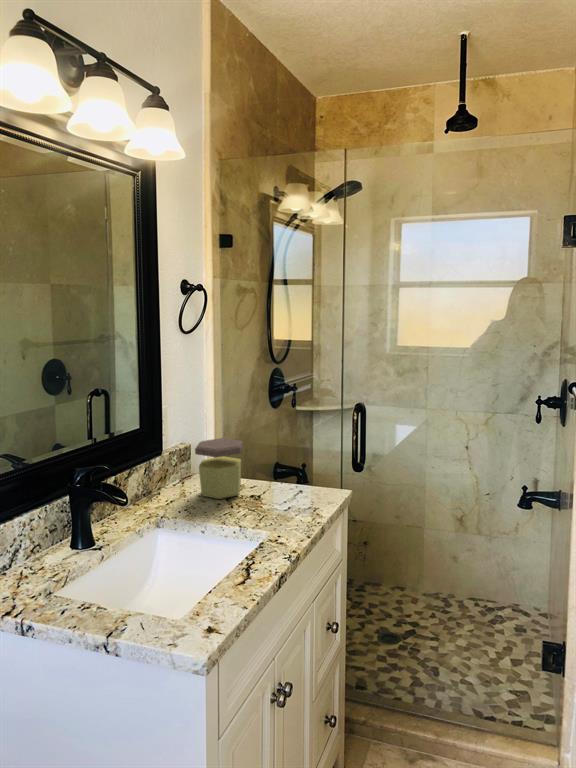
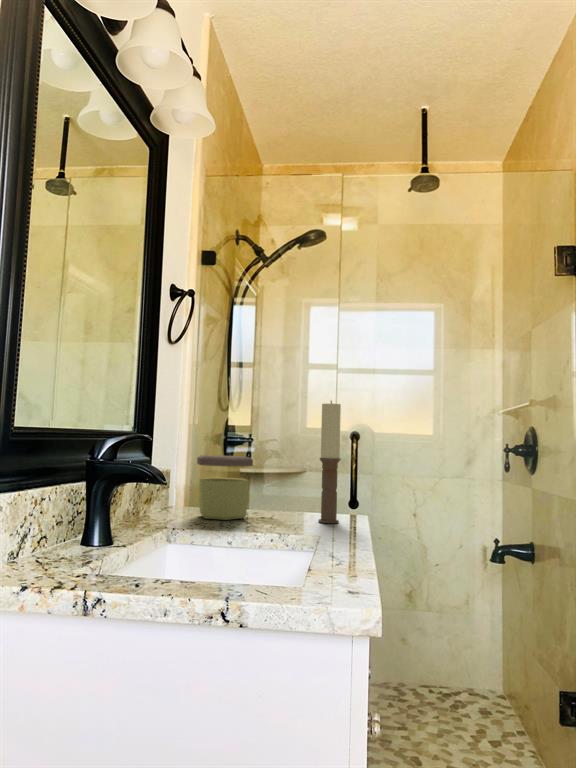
candle: none [296,397,315,506] -> present [318,401,341,523]

